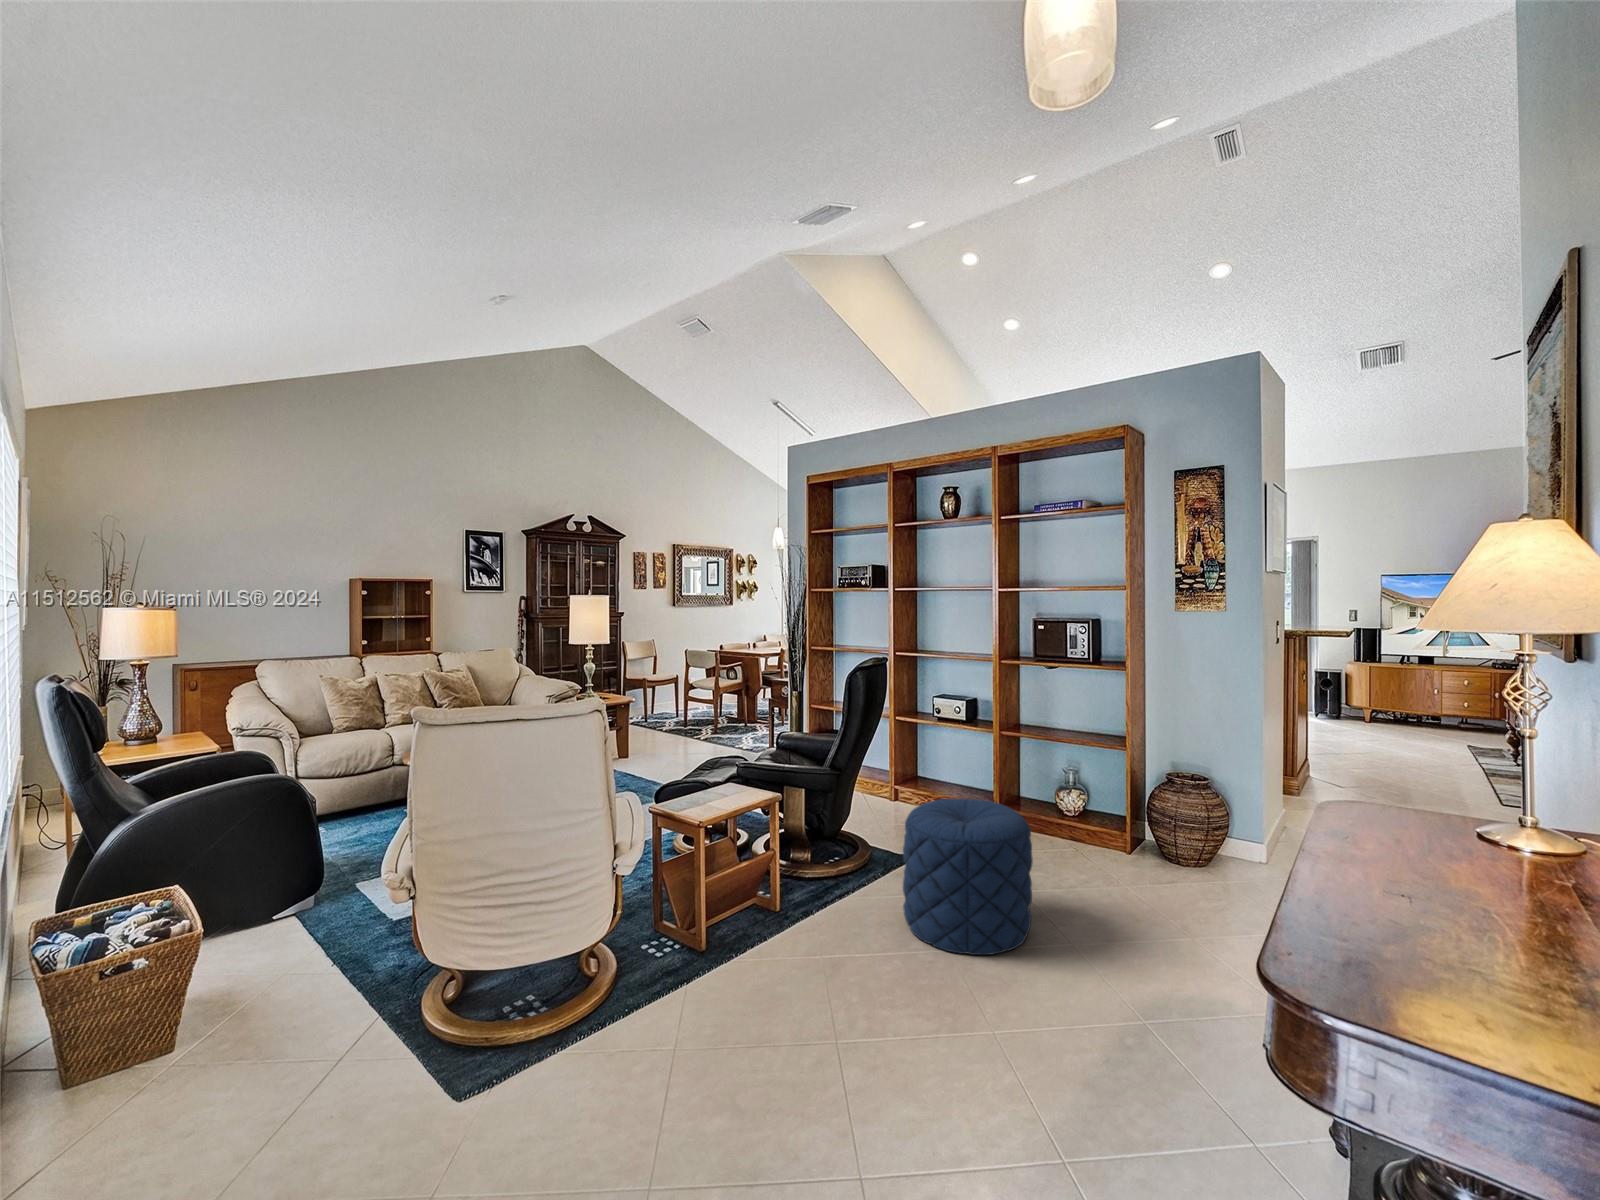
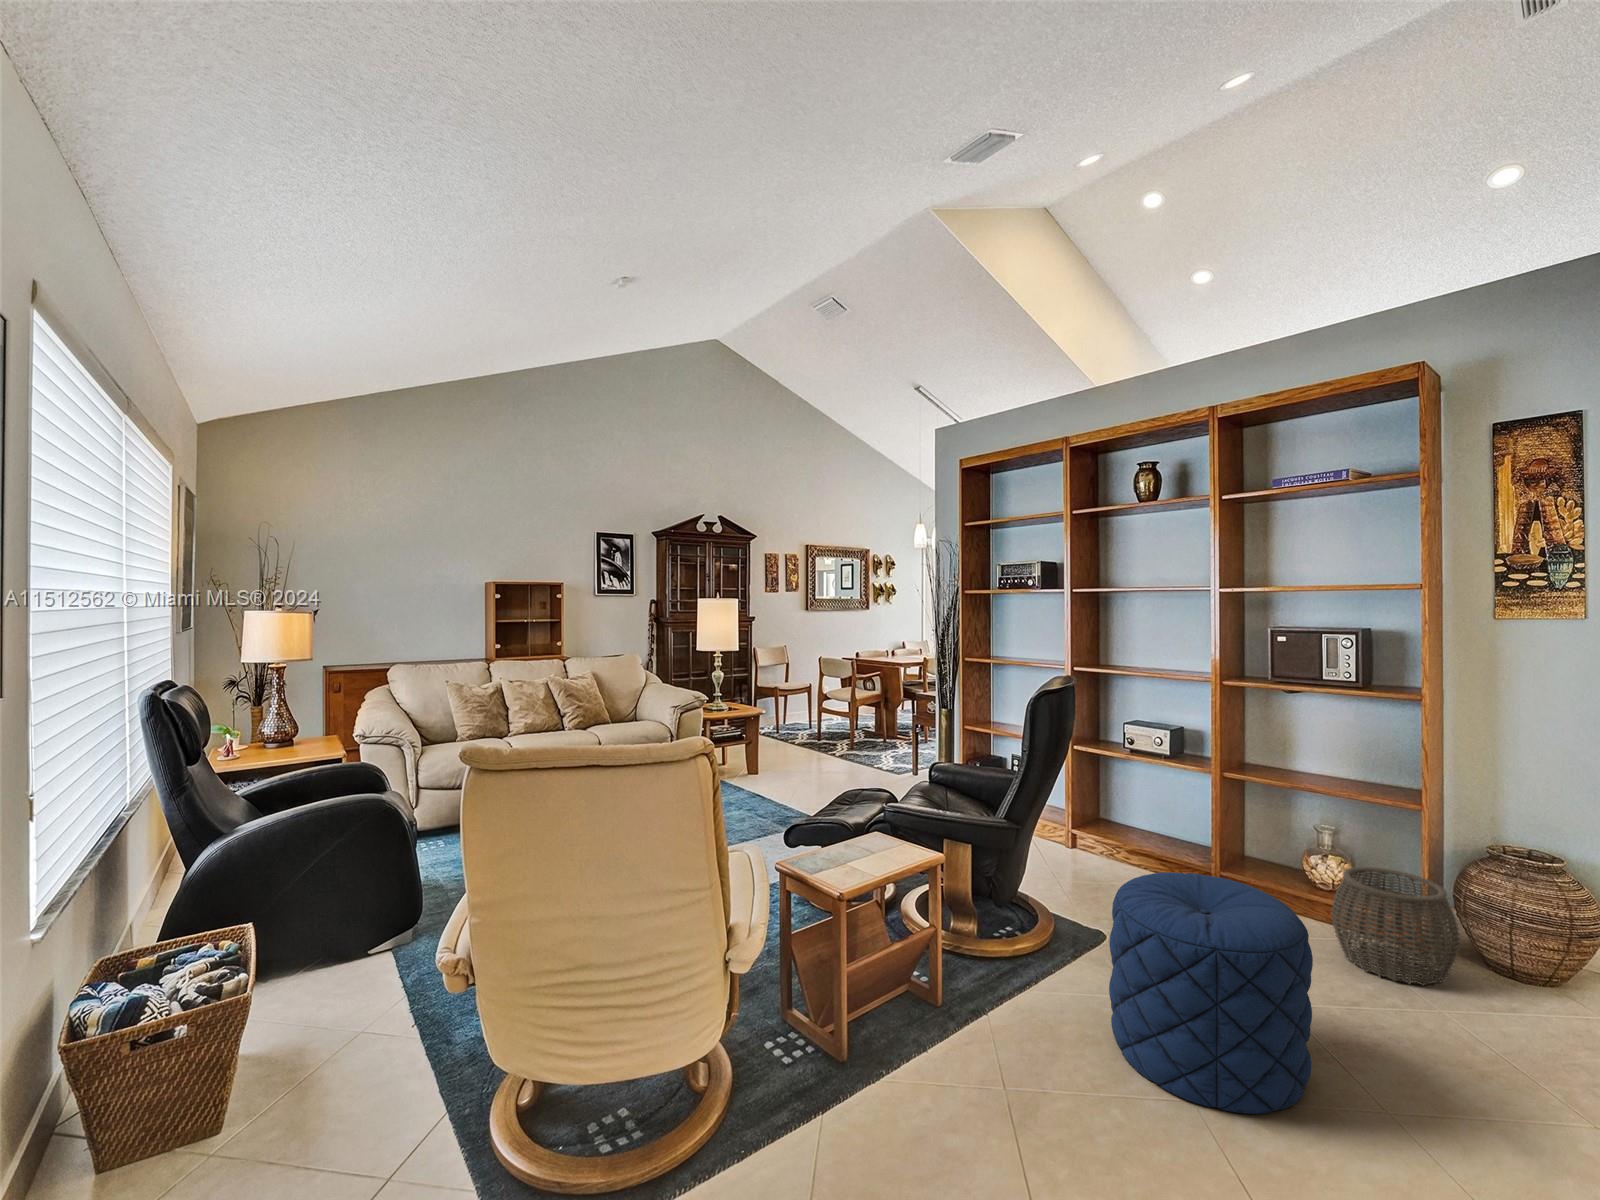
woven basket: none [1066,793,1145,872] -> present [1331,867,1460,985]

